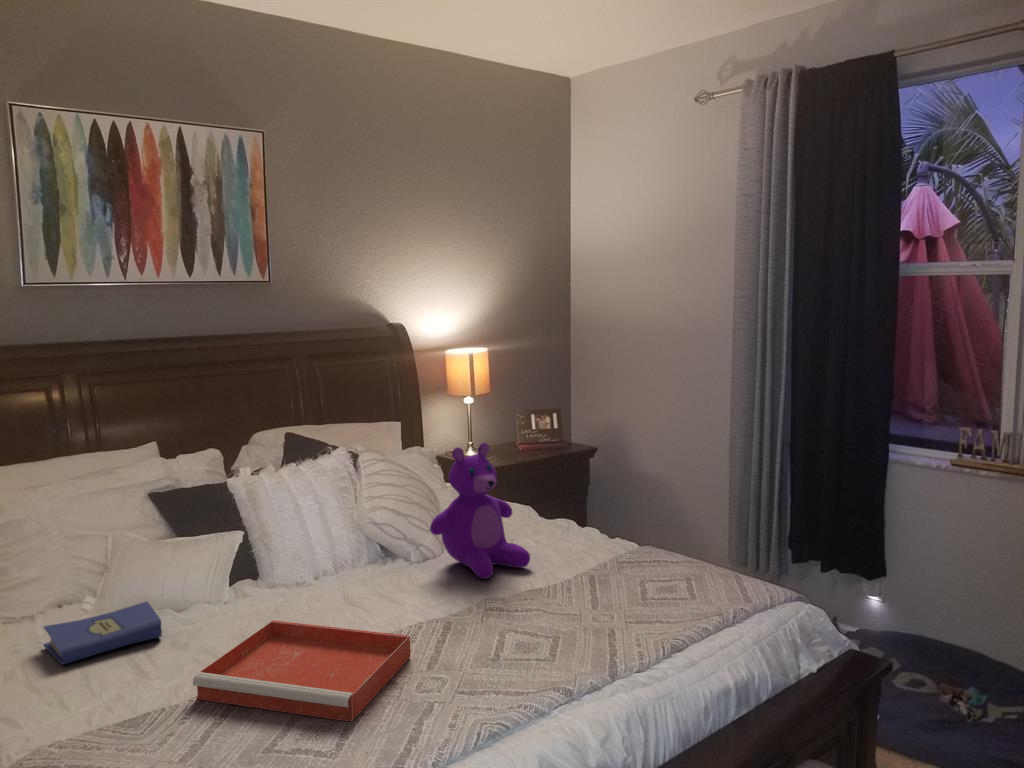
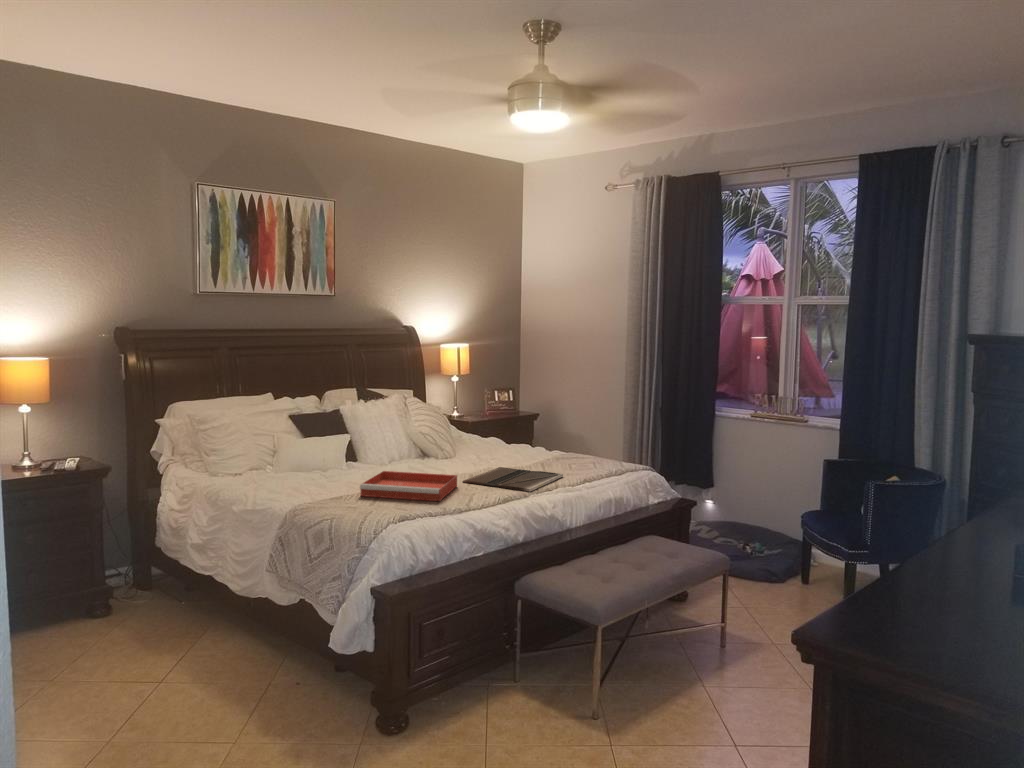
teddy bear: present [430,443,530,579] -> none [453,391,508,464]
laptop: none [426,591,628,679] -> present [462,467,563,492]
hardcover book: present [44,601,162,665] -> none [263,465,324,487]

